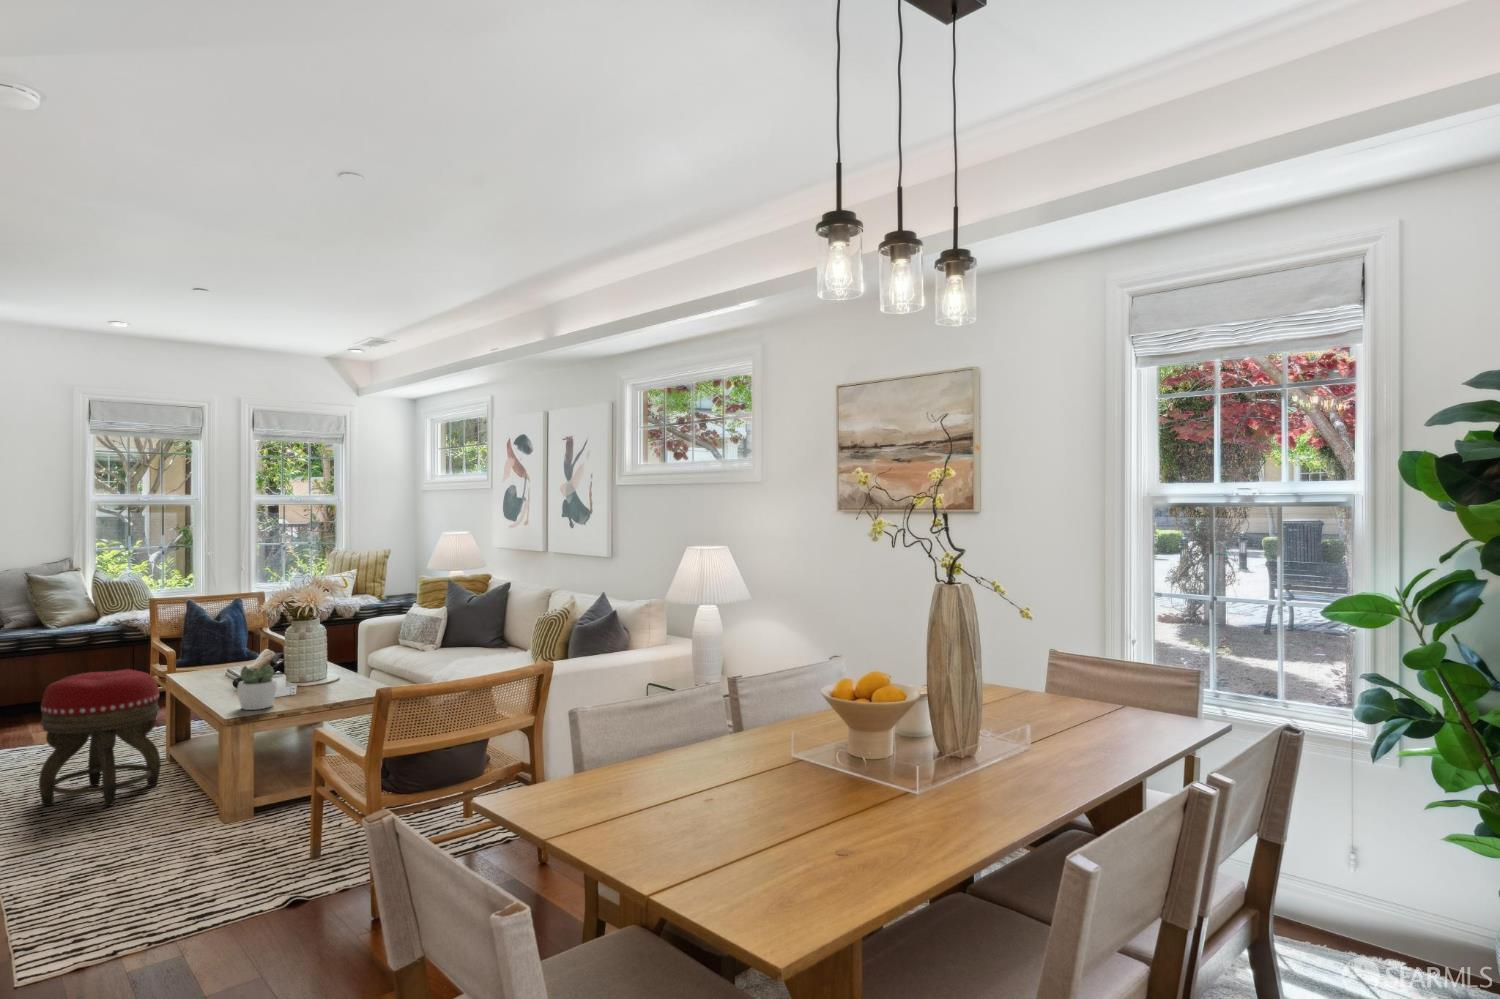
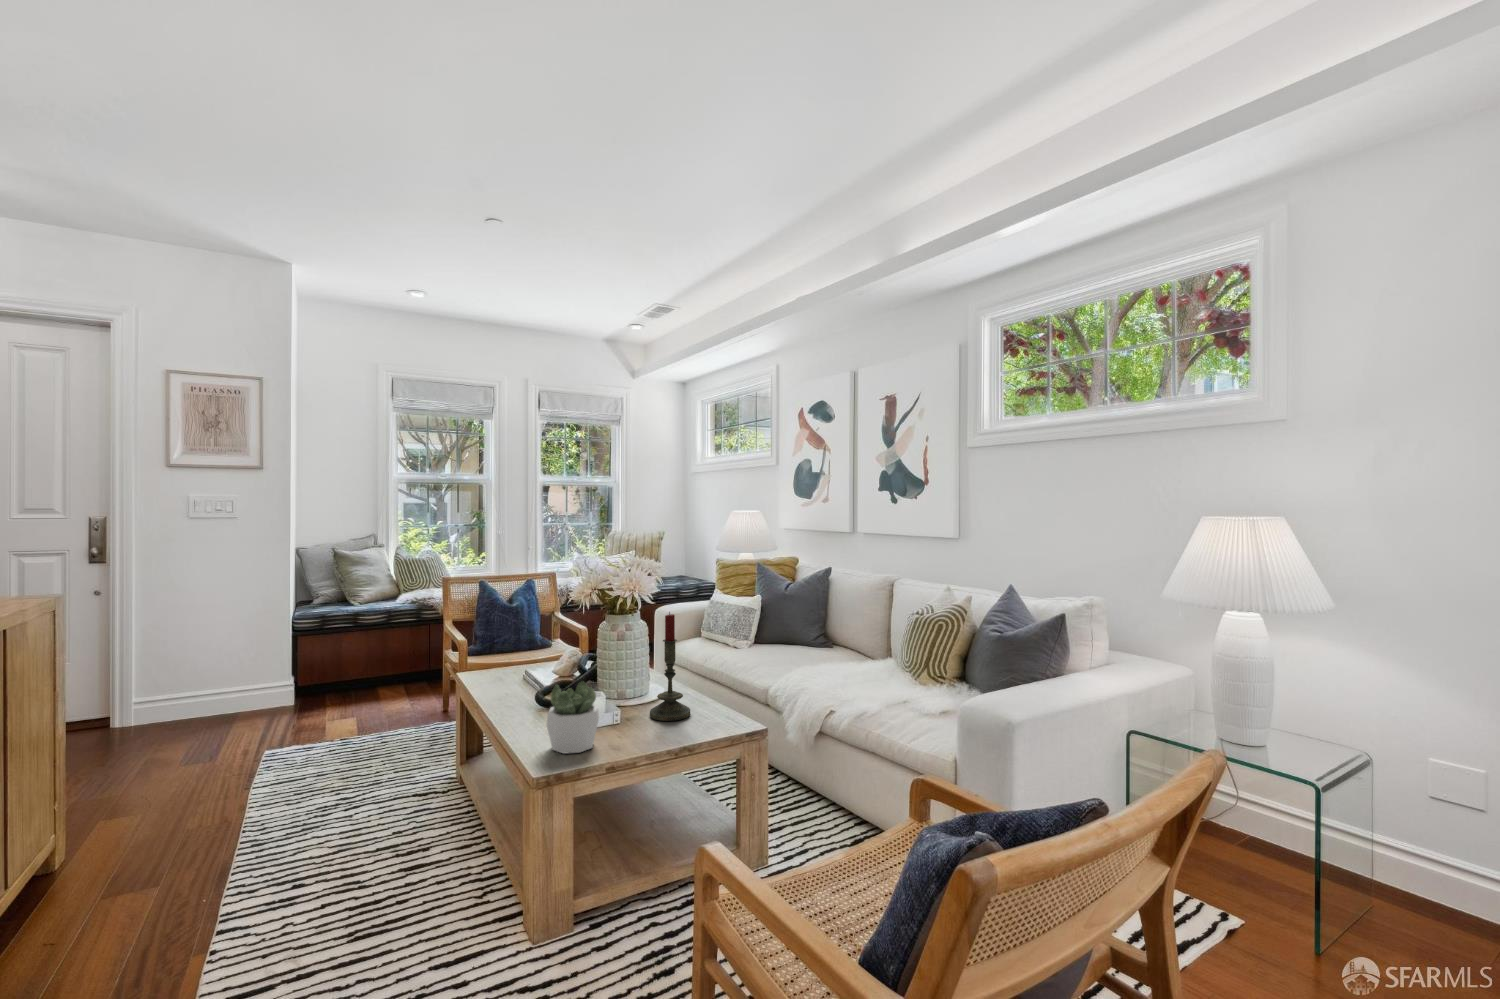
candle: none [321,616,353,693] -> present [650,612,690,721]
footstool: present [39,669,161,806] -> none [299,673,448,870]

